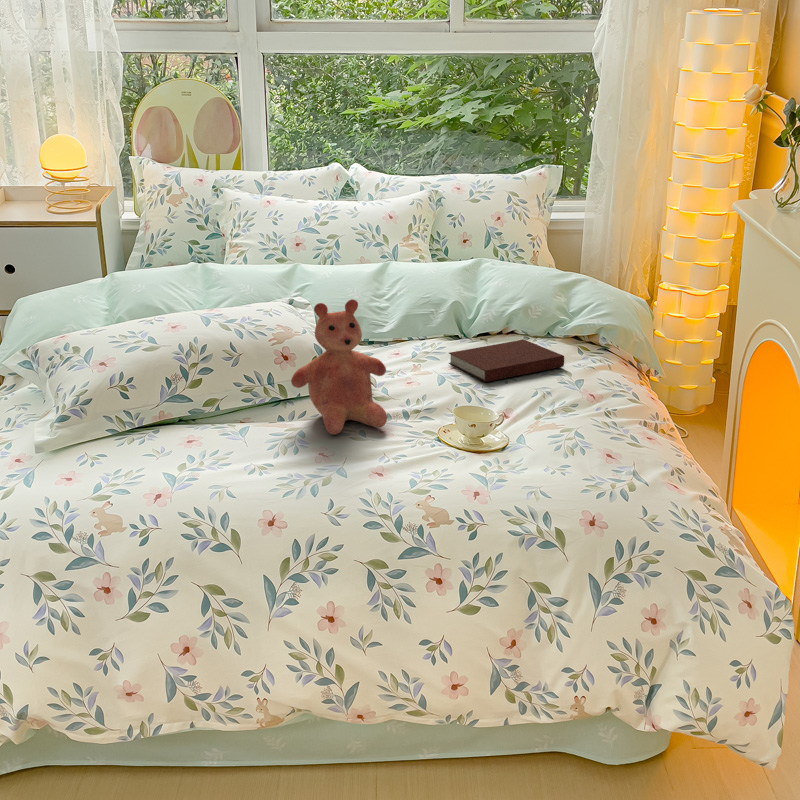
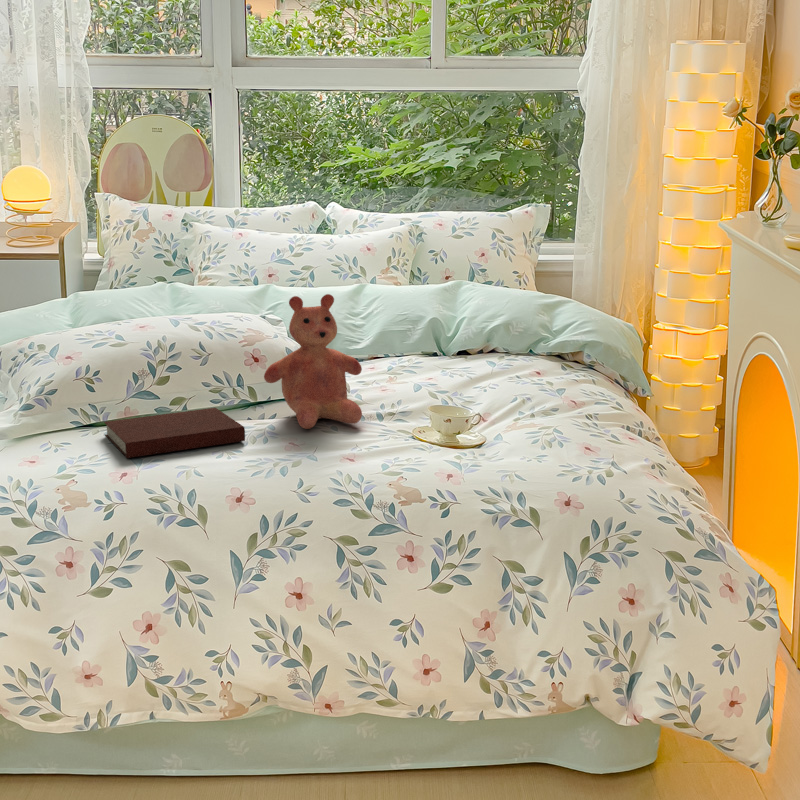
notebook: present [449,339,564,382] -> present [104,408,245,458]

